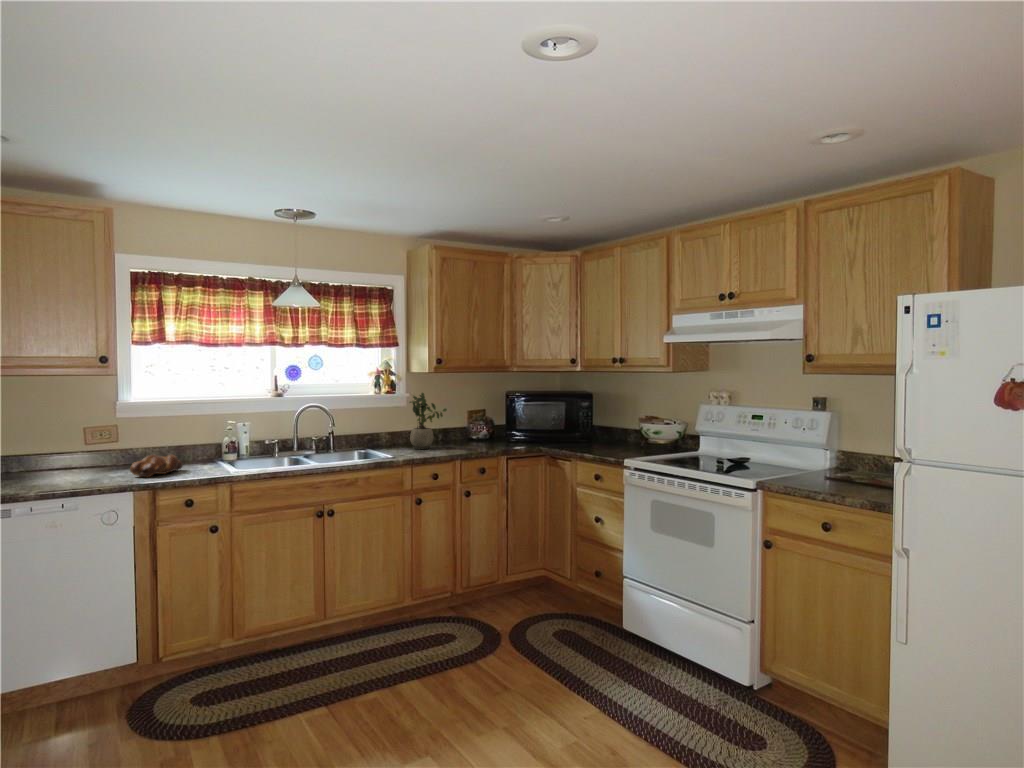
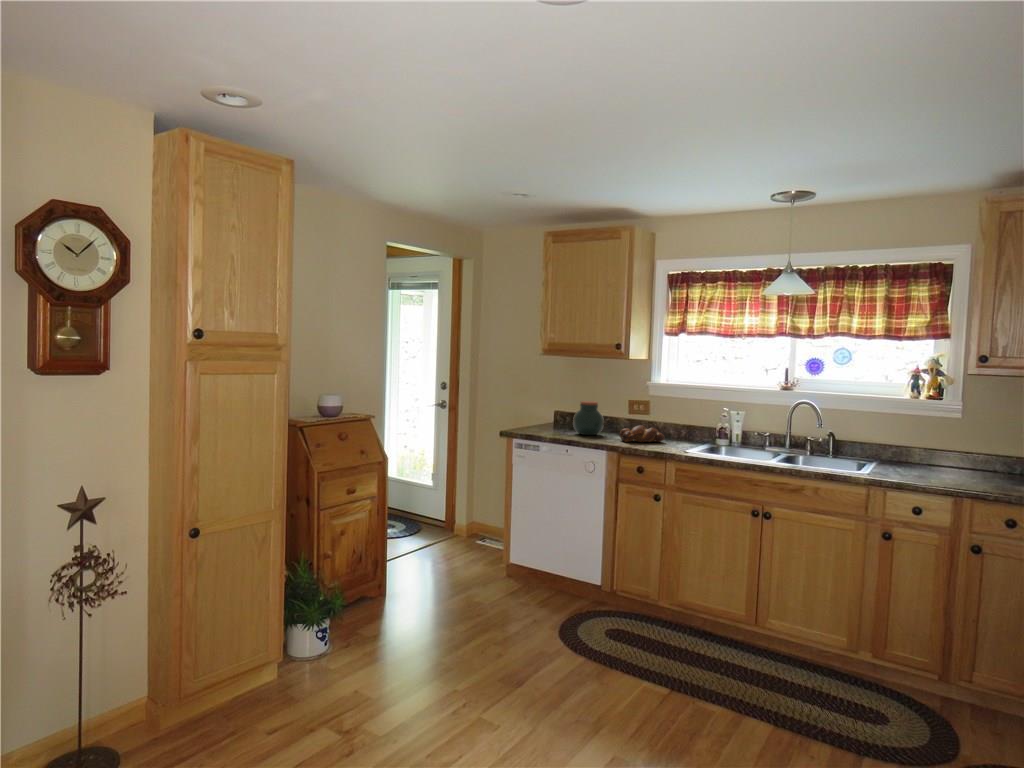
potted plant: present [410,393,447,449] -> none [932,401,985,478]
jar: none [43,435,92,482] -> present [573,401,604,435]

